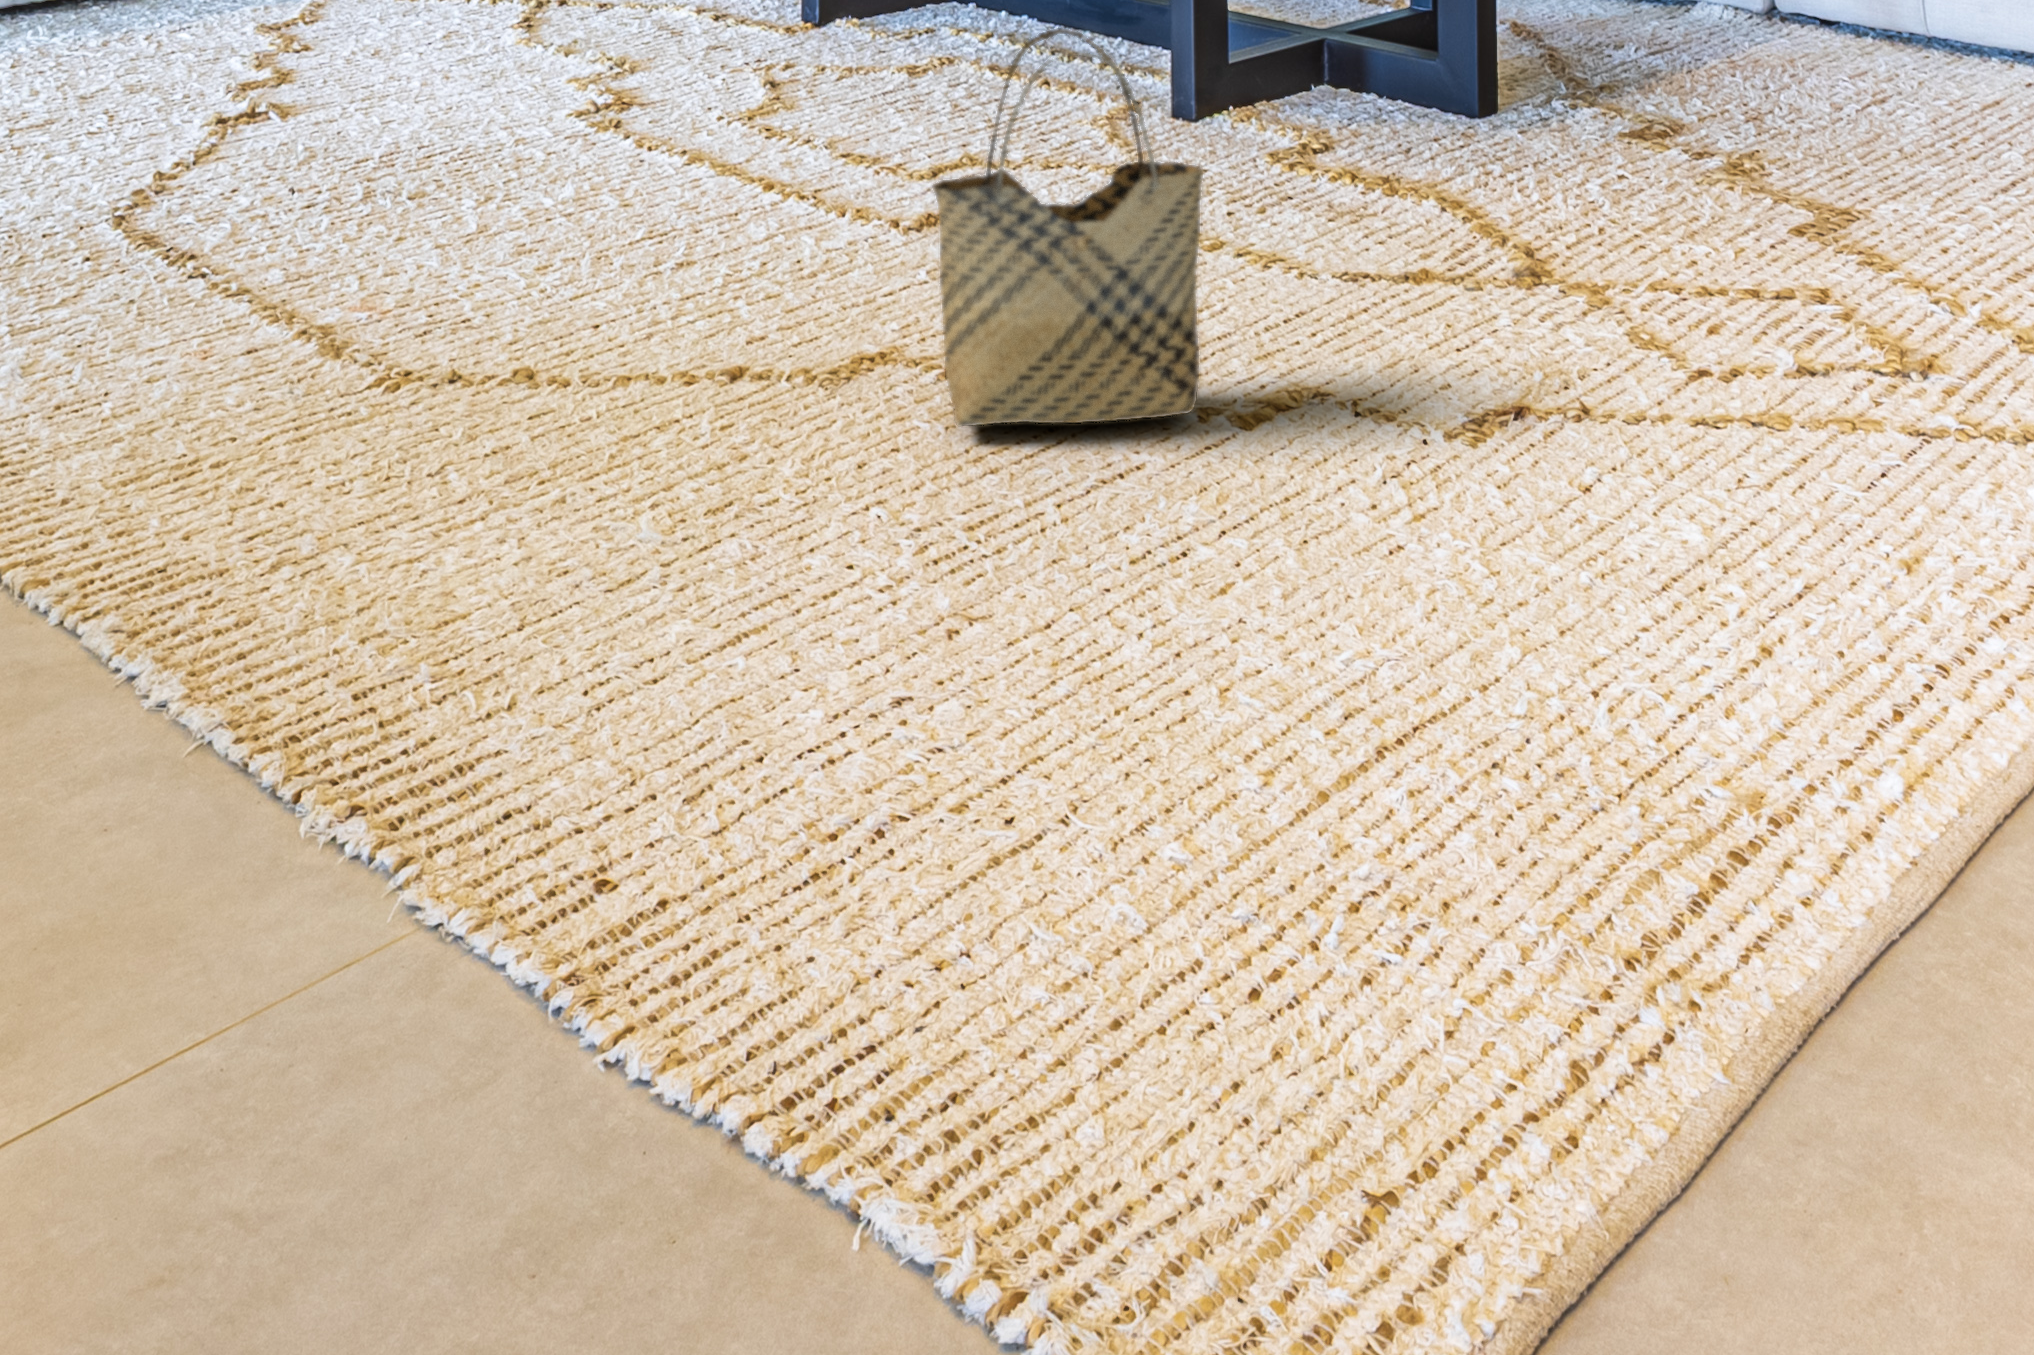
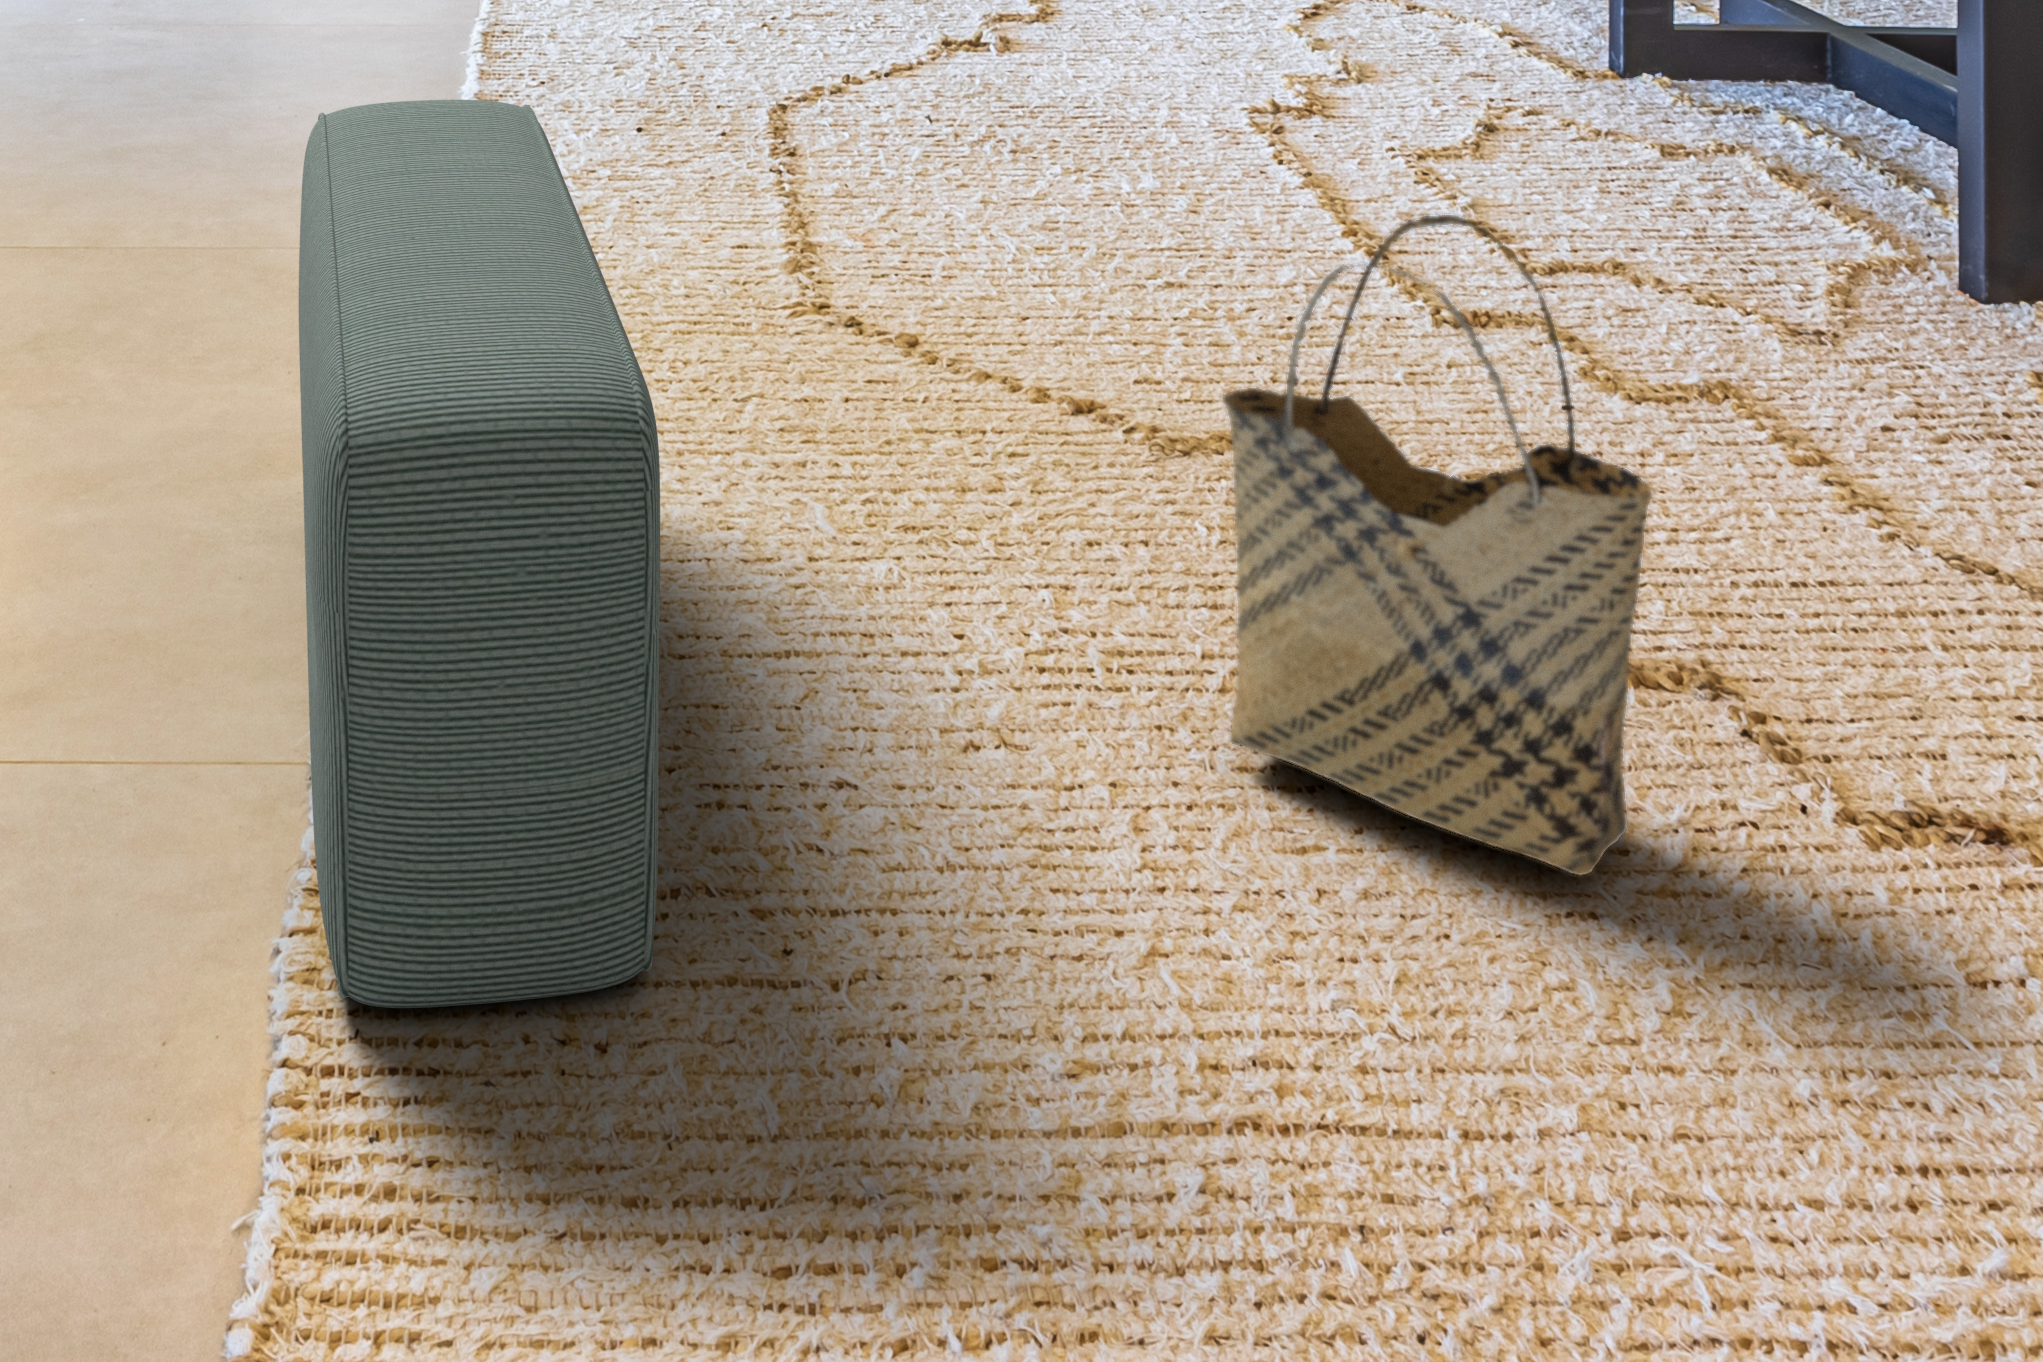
pouf: none [52,116,756,759] -> present [299,100,660,1008]

